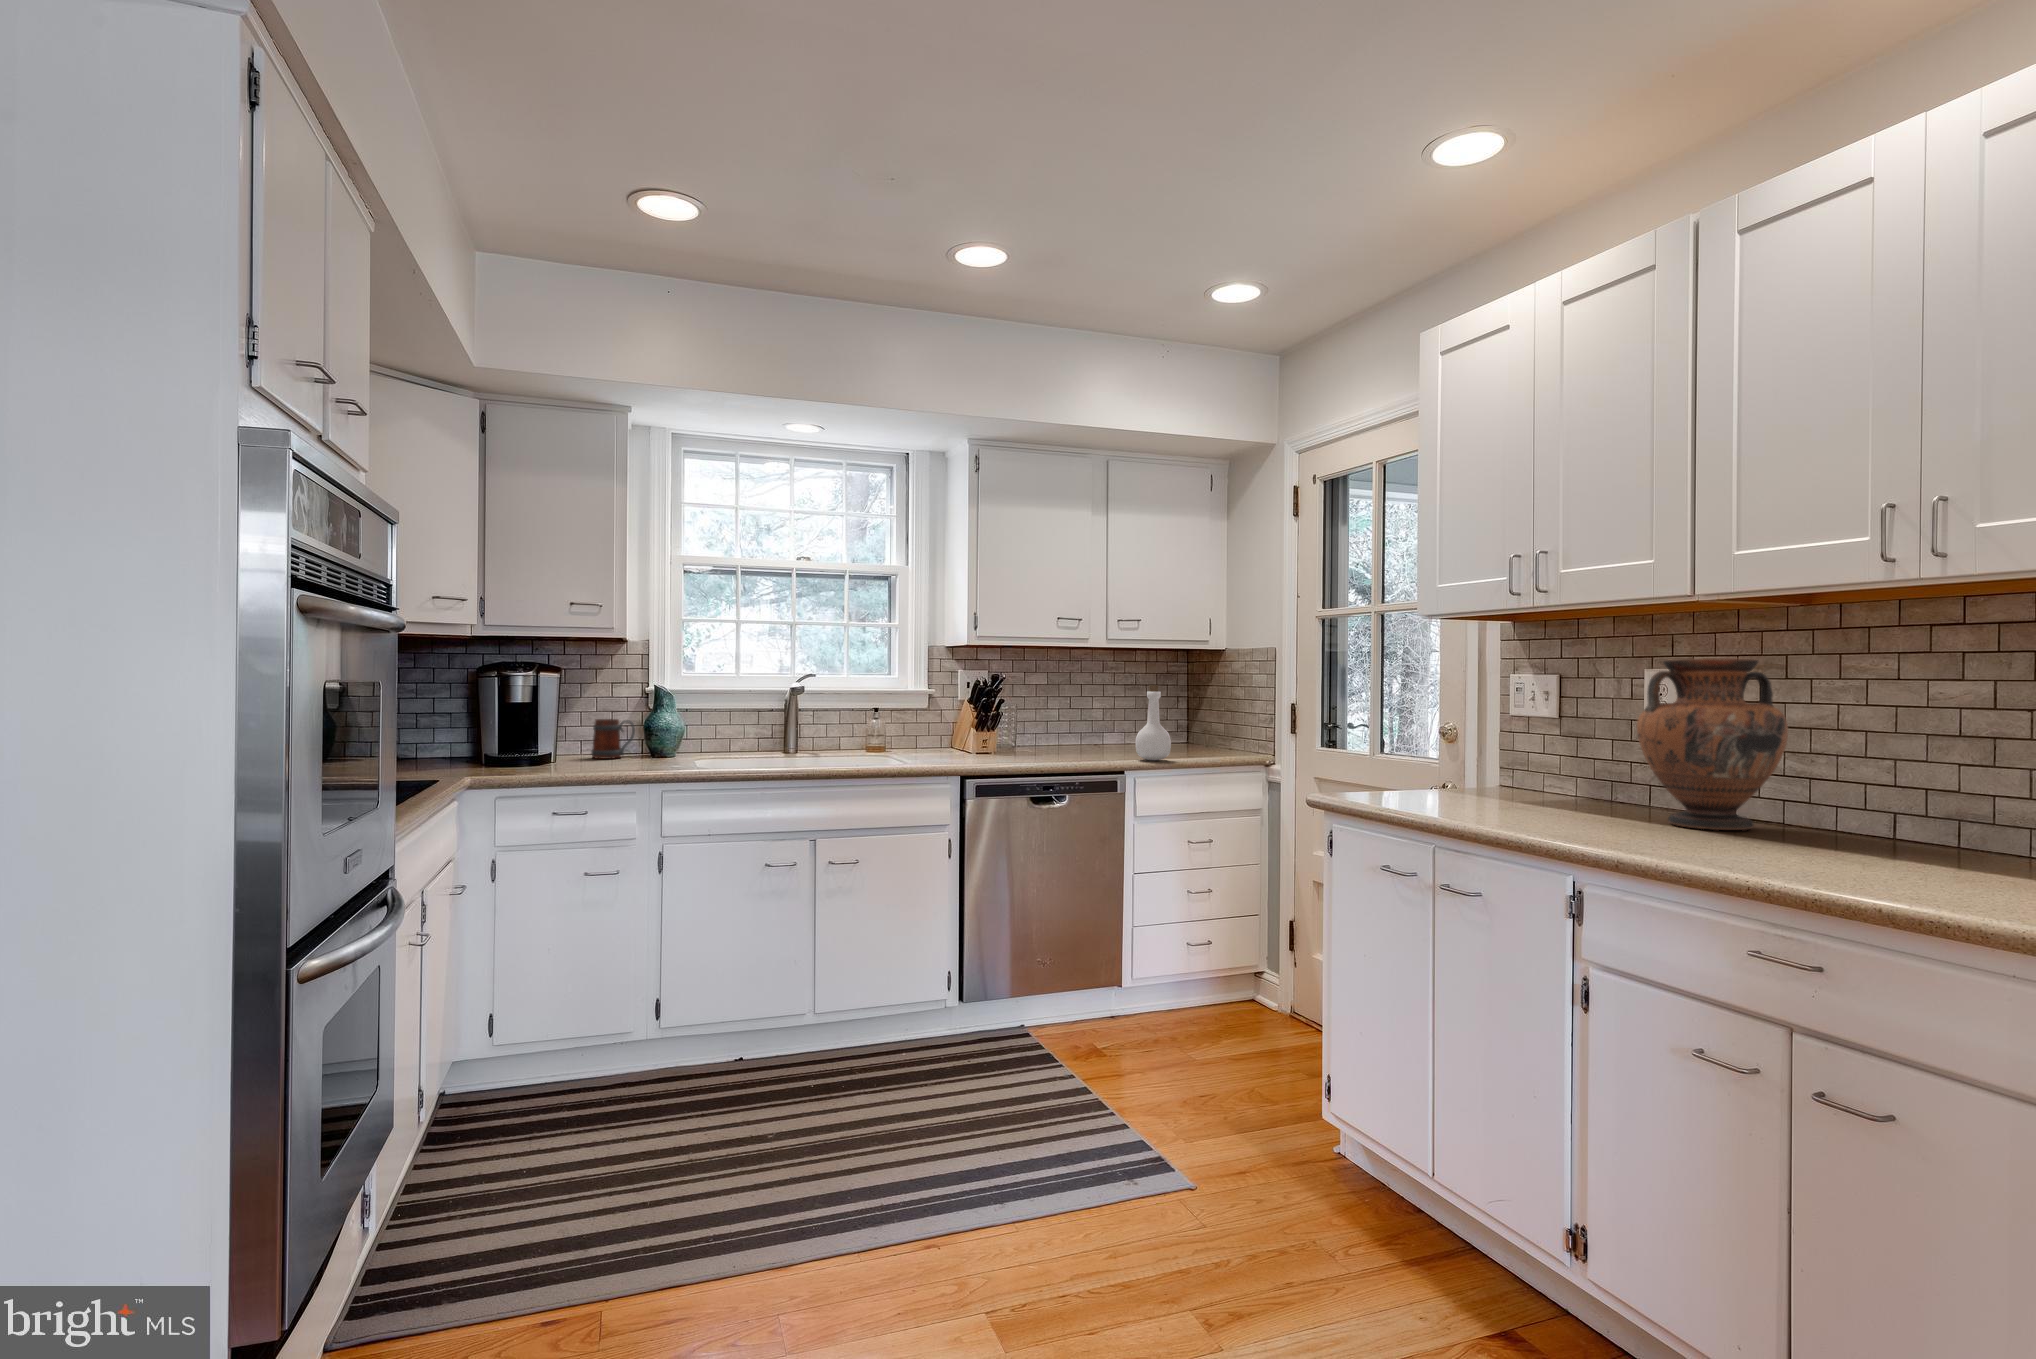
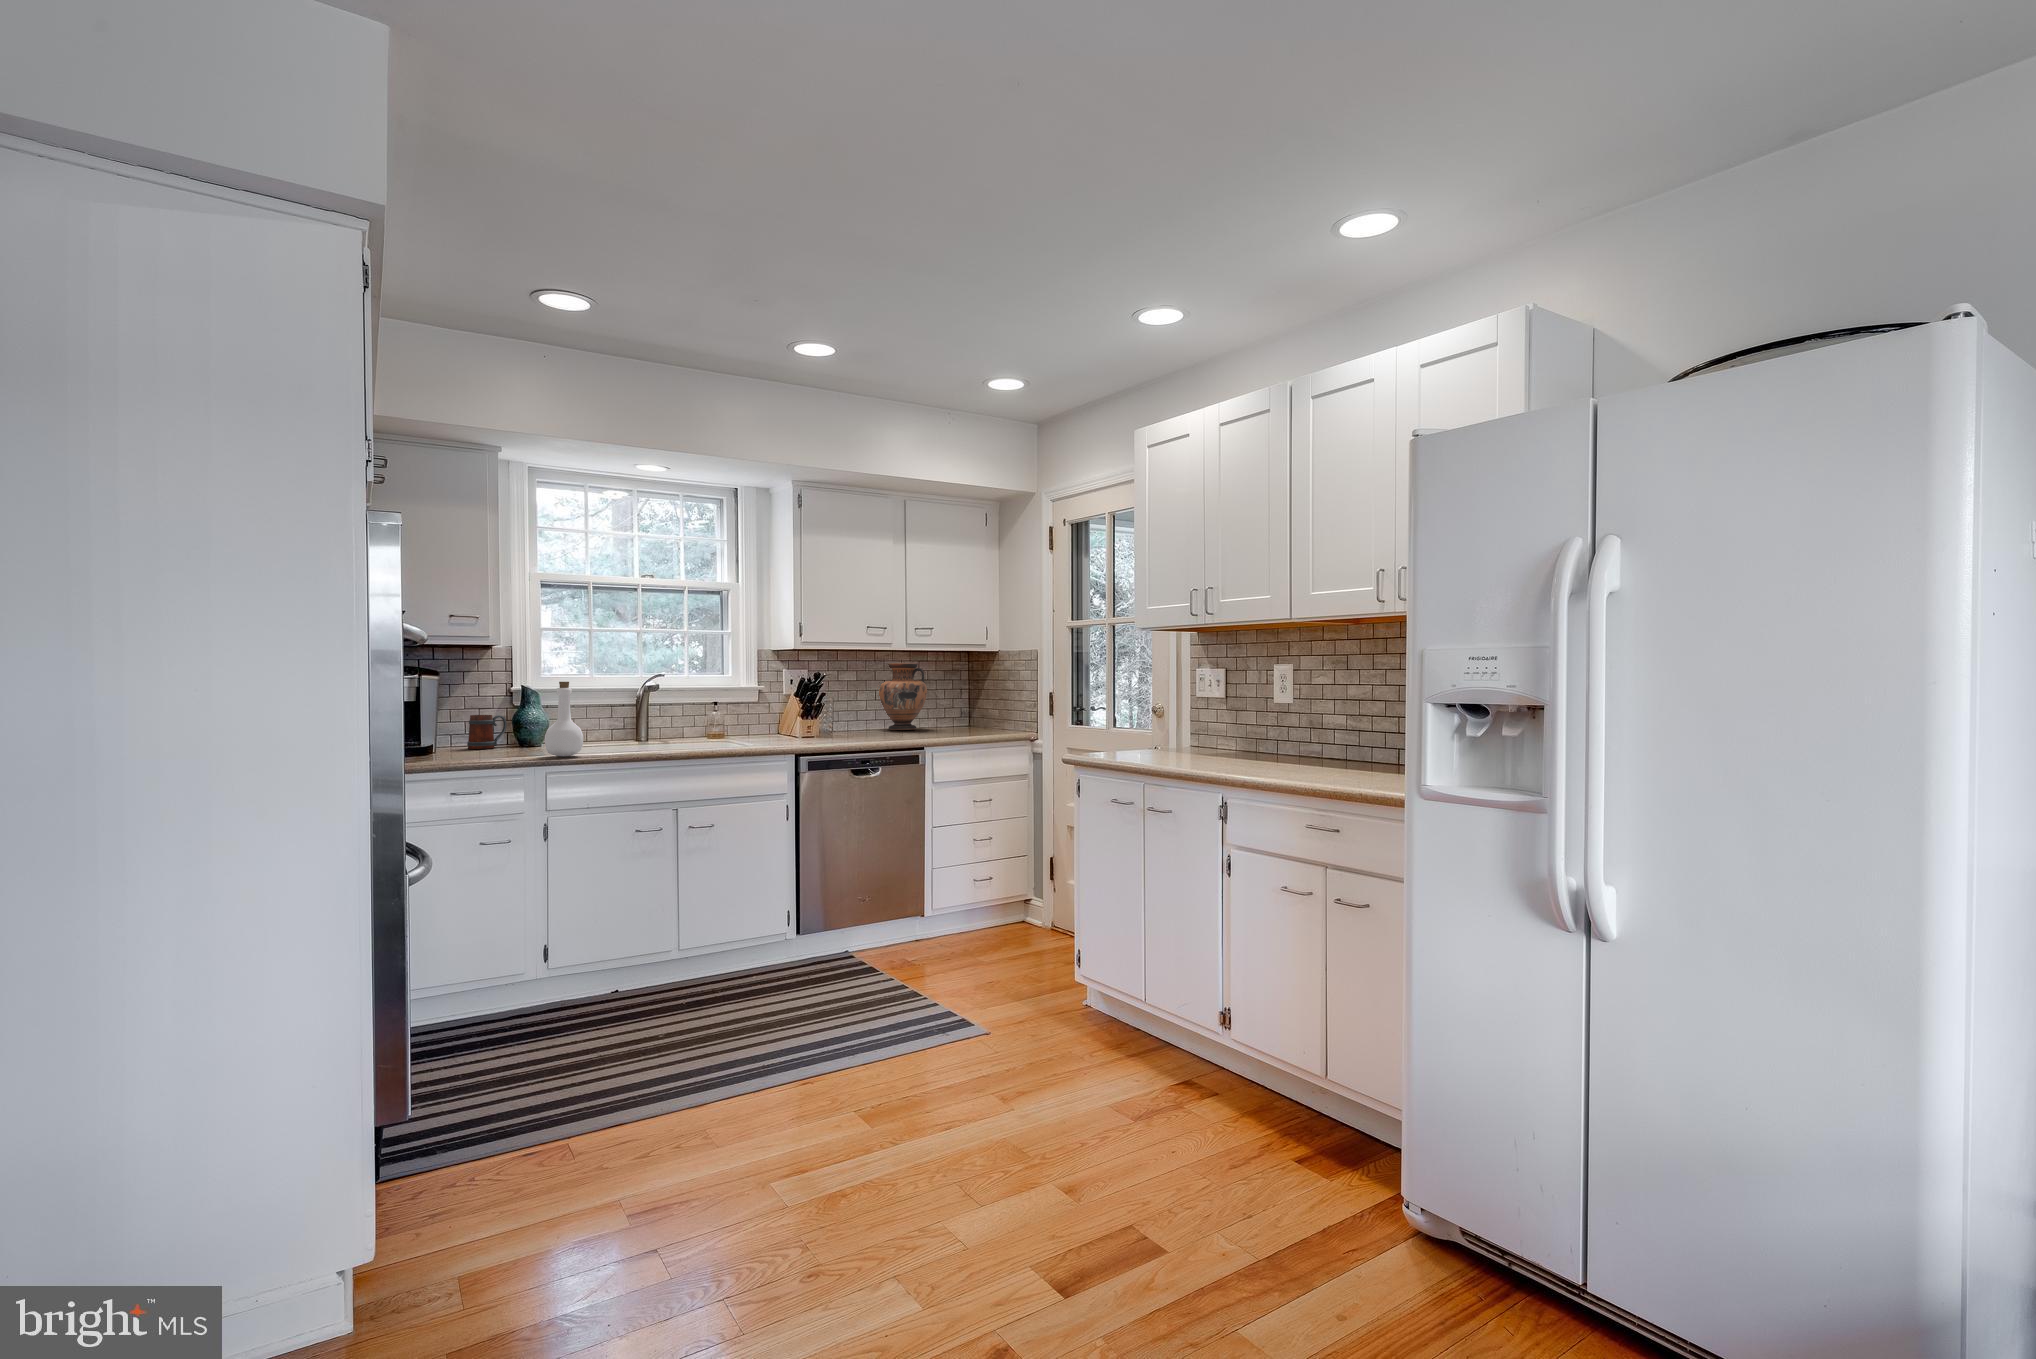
vase: present [1637,658,1788,830] -> present [879,663,927,730]
bottle: present [1135,685,1171,760] -> present [545,682,583,756]

